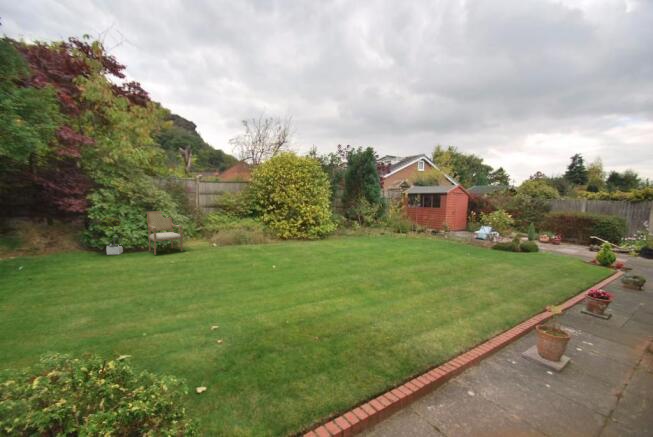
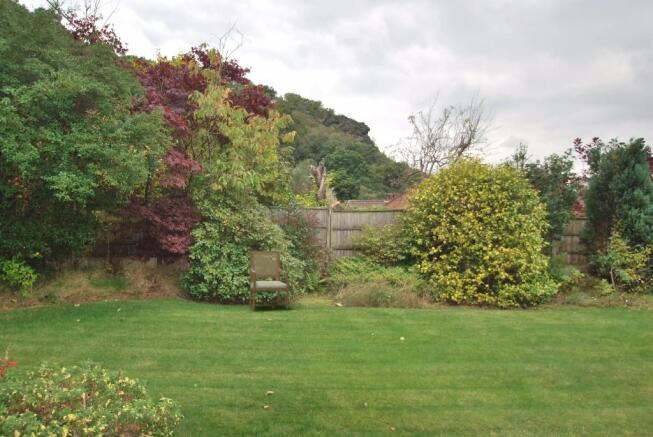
potted tree: present [101,217,123,255] -> none [201,256,222,306]

